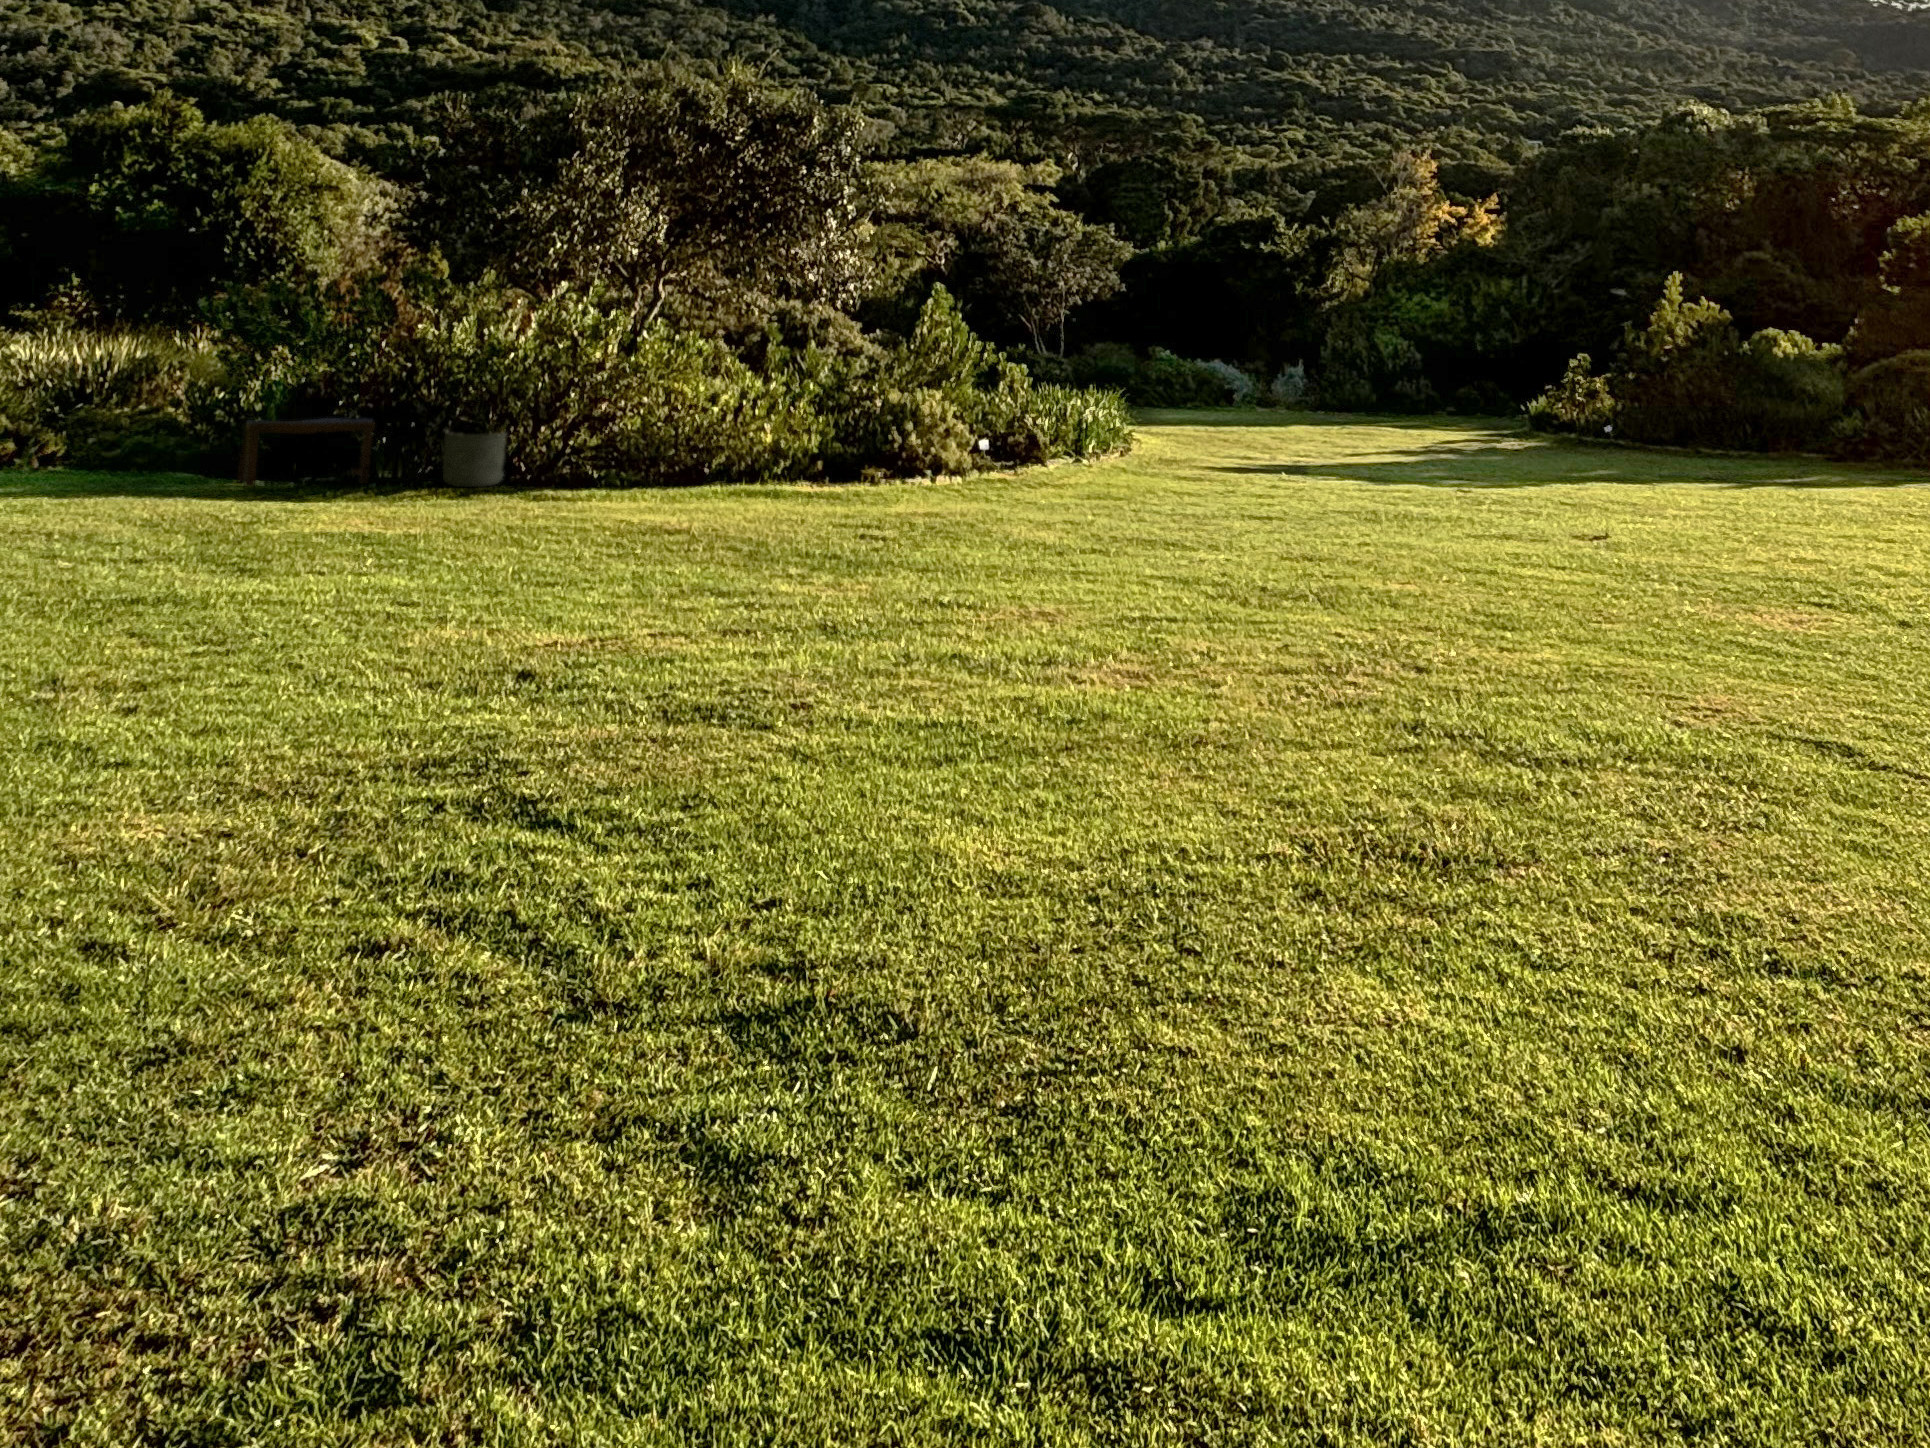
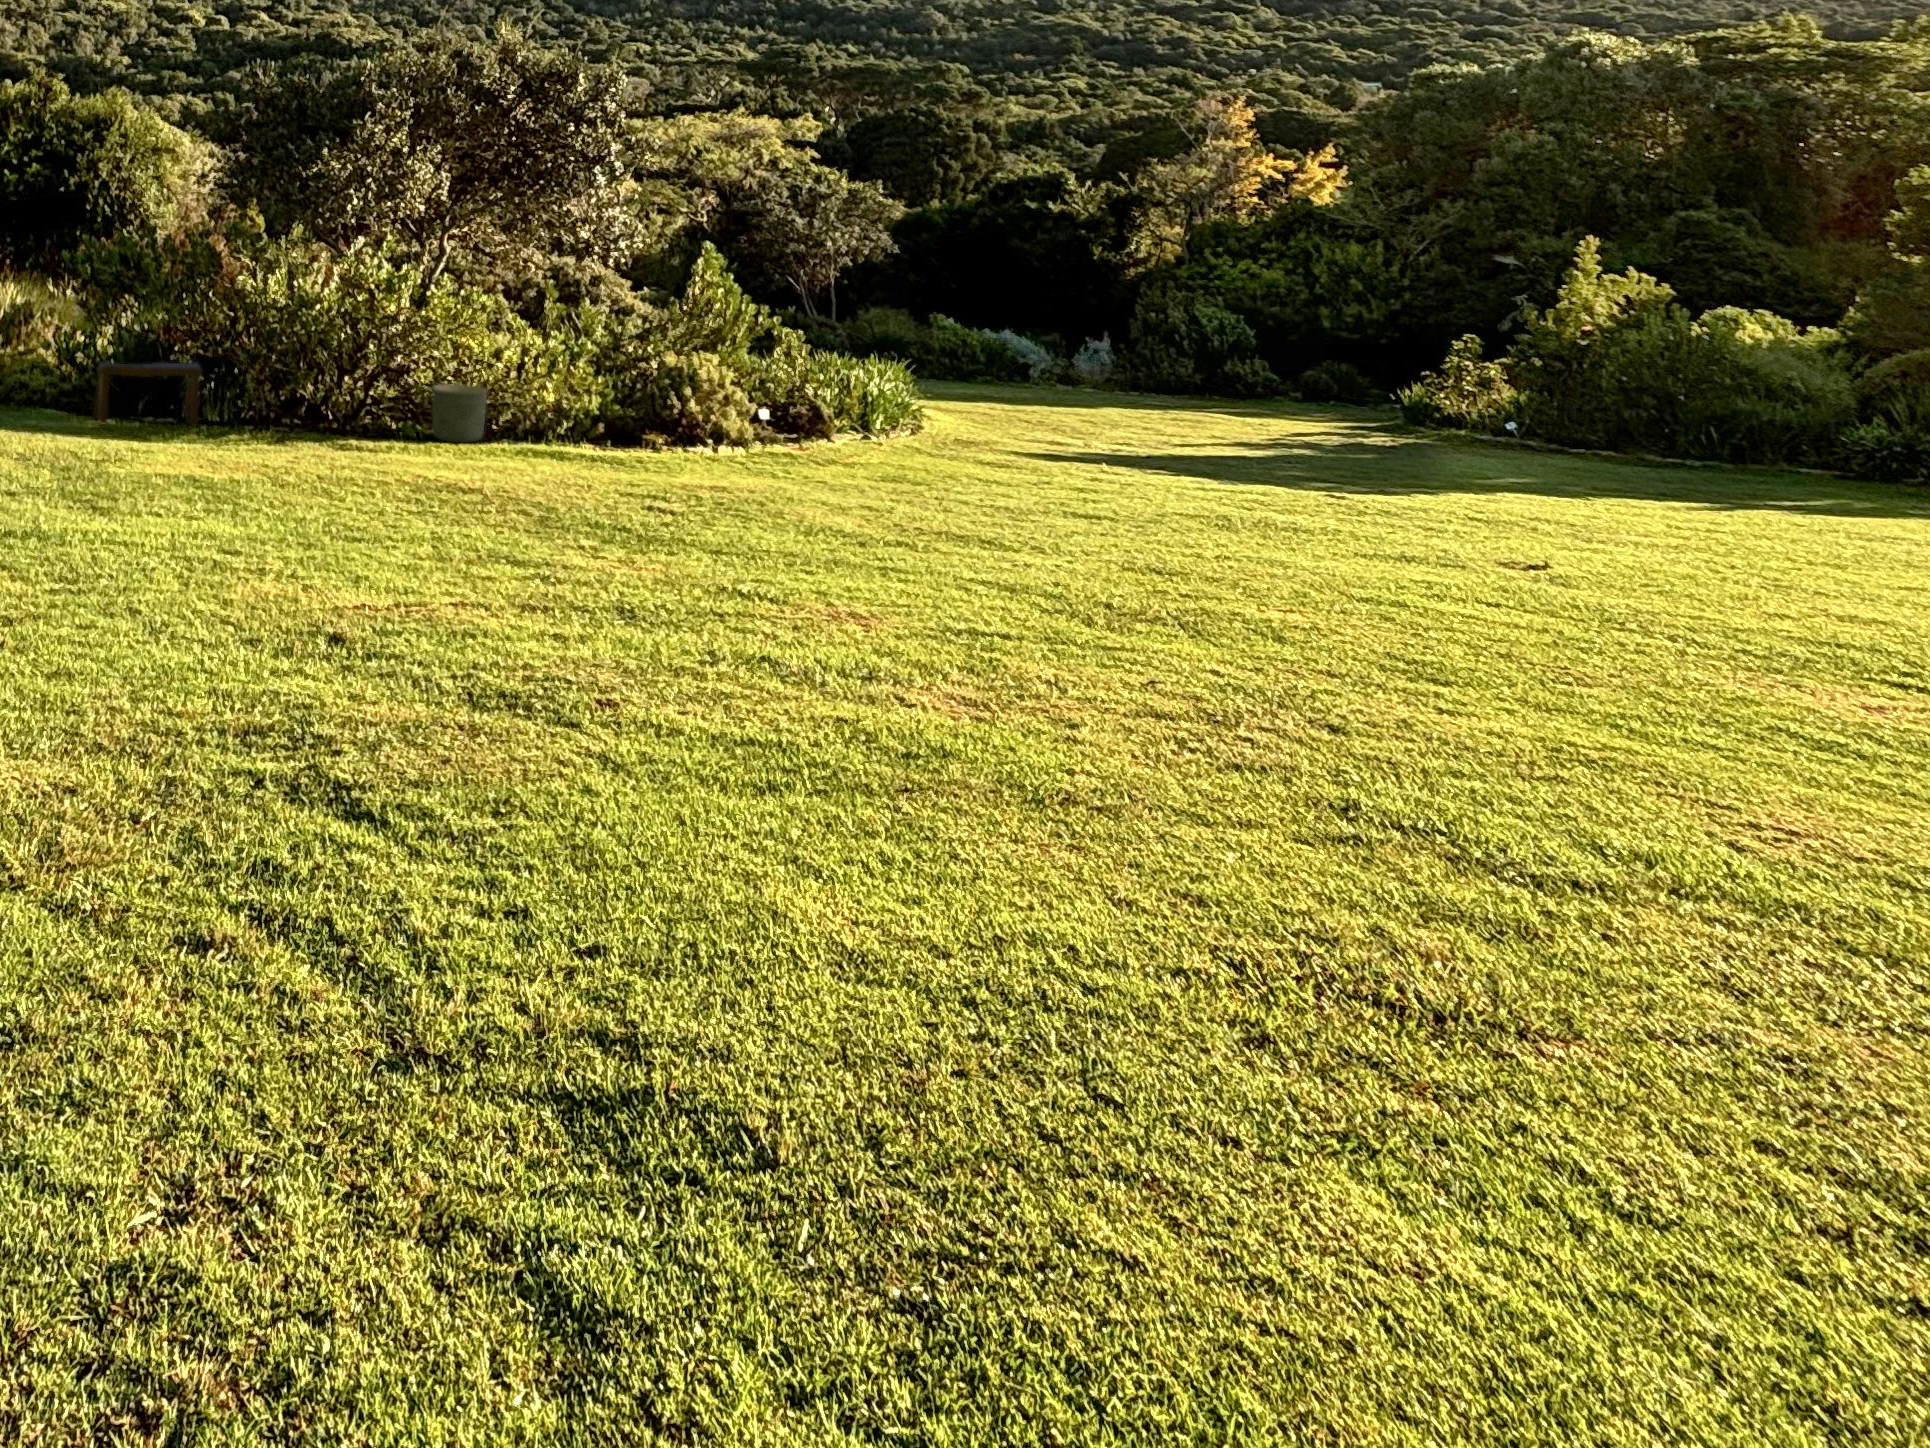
planter: present [443,431,506,487] -> present [433,384,487,443]

